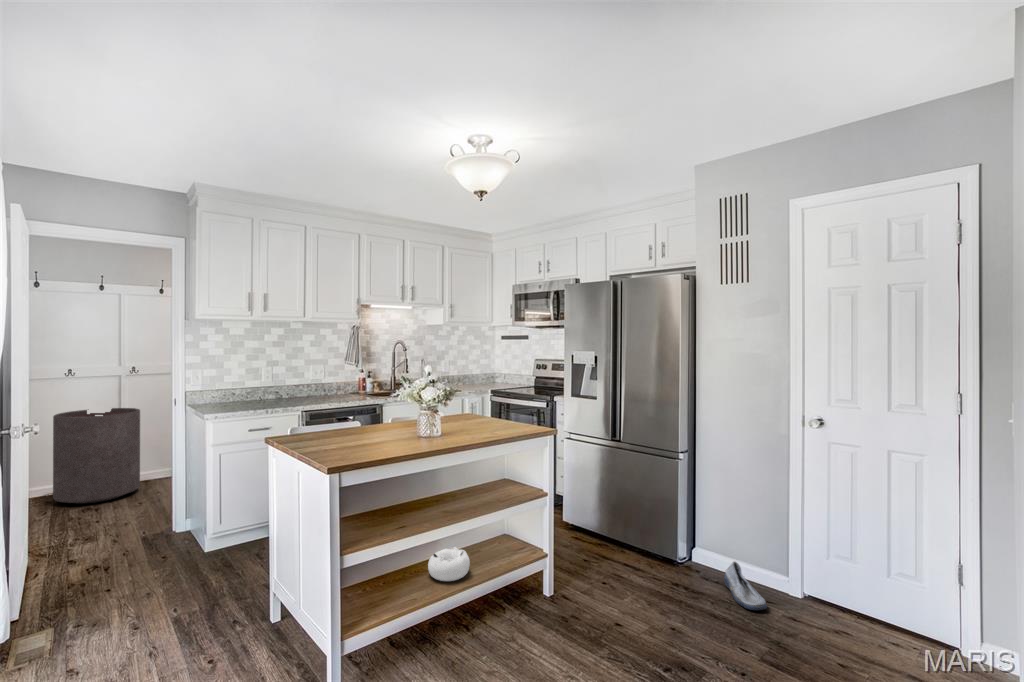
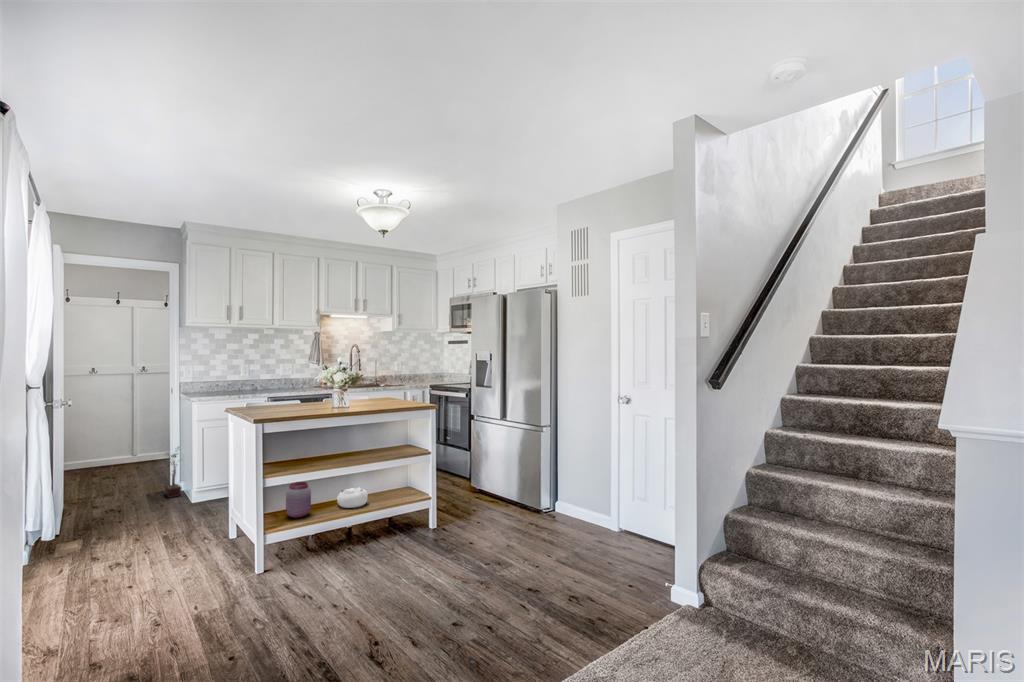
trash can: present [53,408,140,504] -> none [80,400,148,475]
potted plant: none [165,473,193,543] -> present [165,447,181,498]
jar: none [364,549,399,604] -> present [286,482,311,518]
shoe: present [724,562,767,610] -> none [566,505,585,534]

